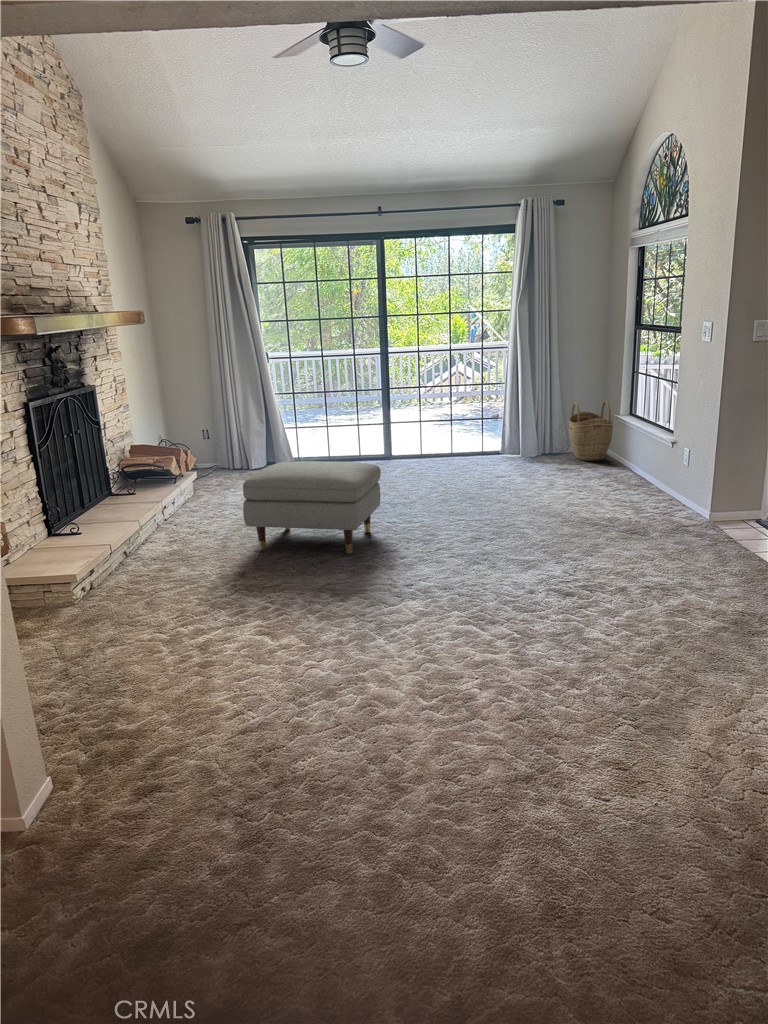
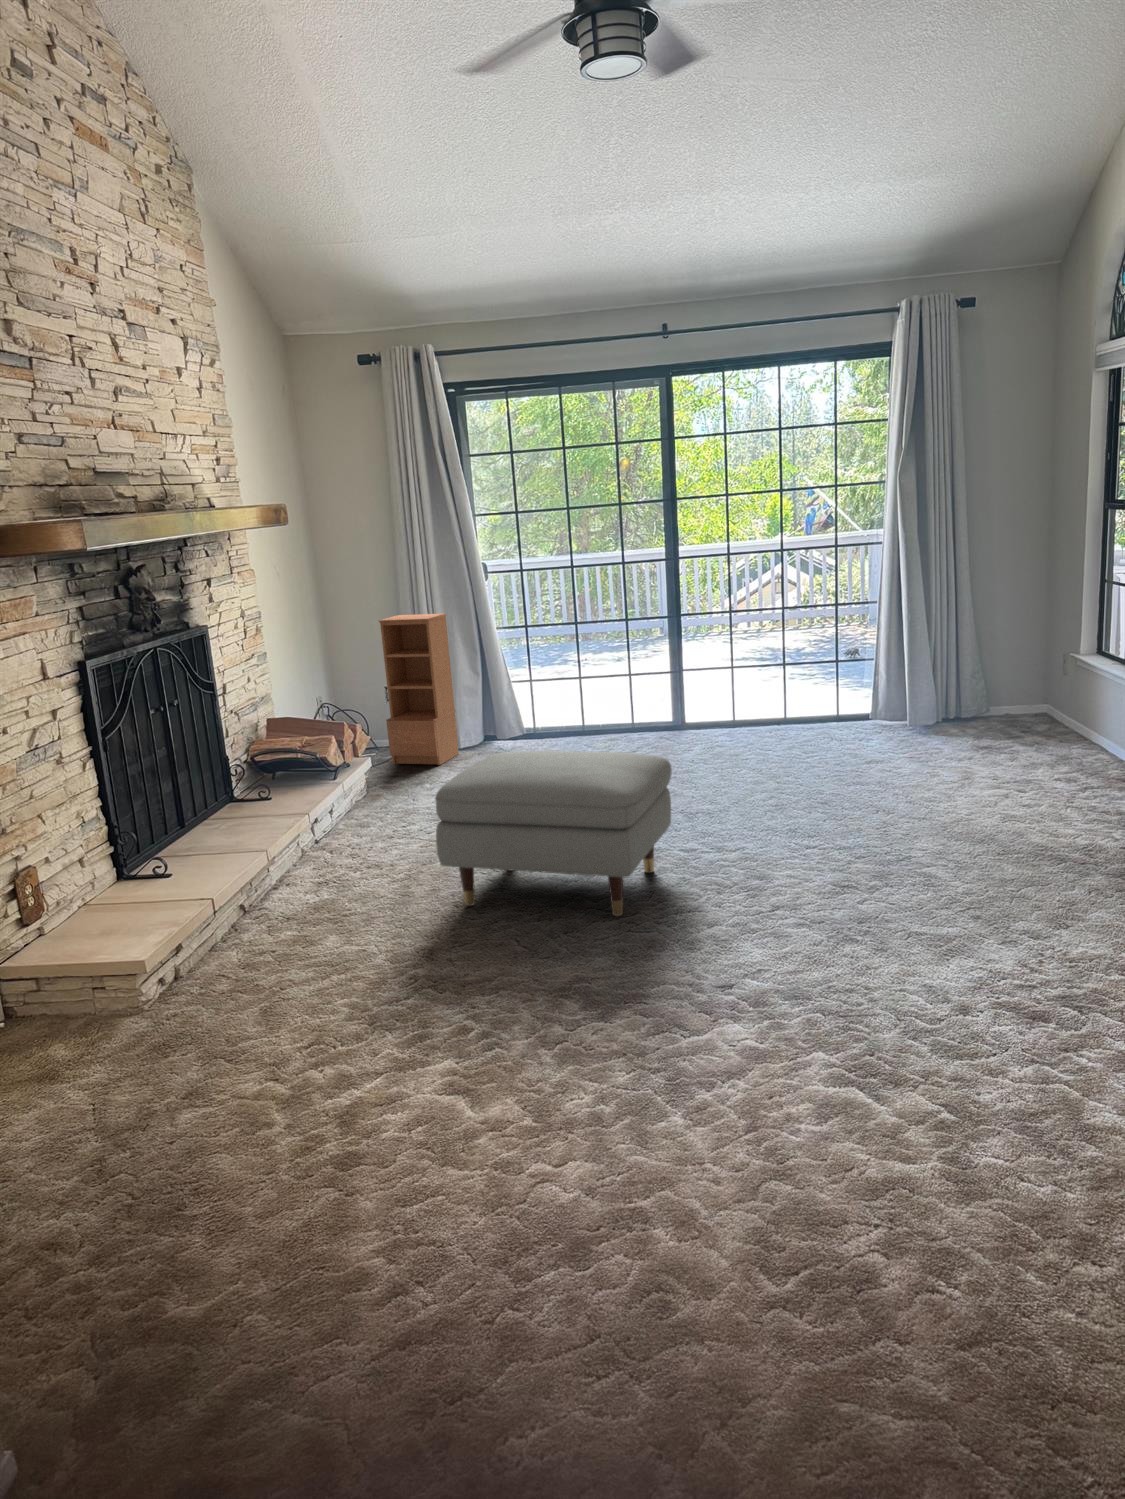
bookcase: none [200,383,250,478] -> present [379,614,459,765]
woven basket: present [569,401,613,461] -> none [988,633,1068,735]

